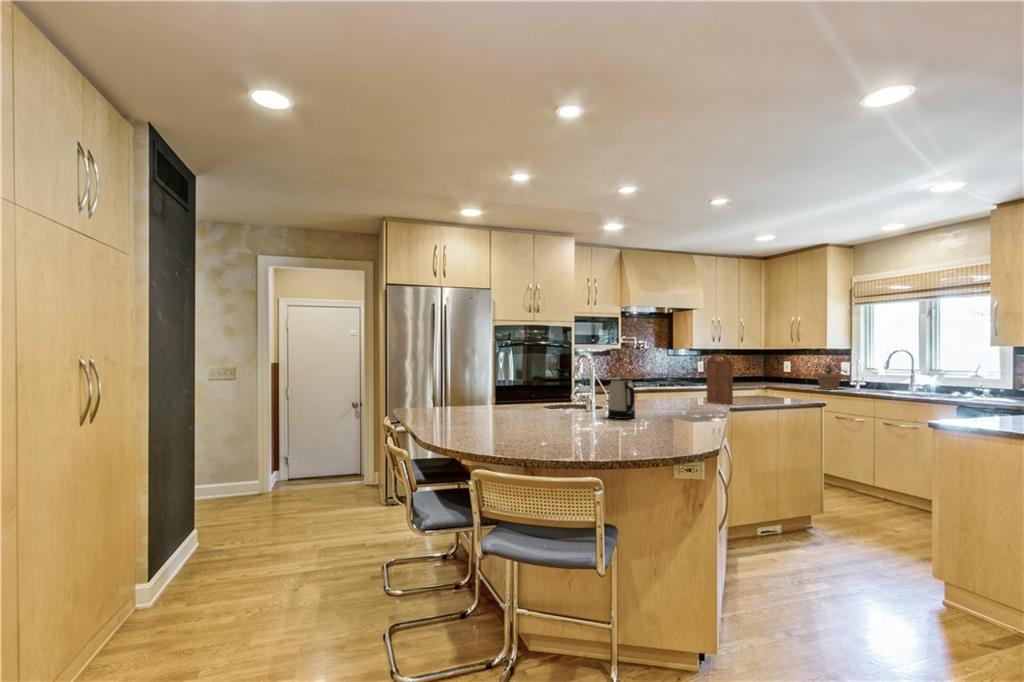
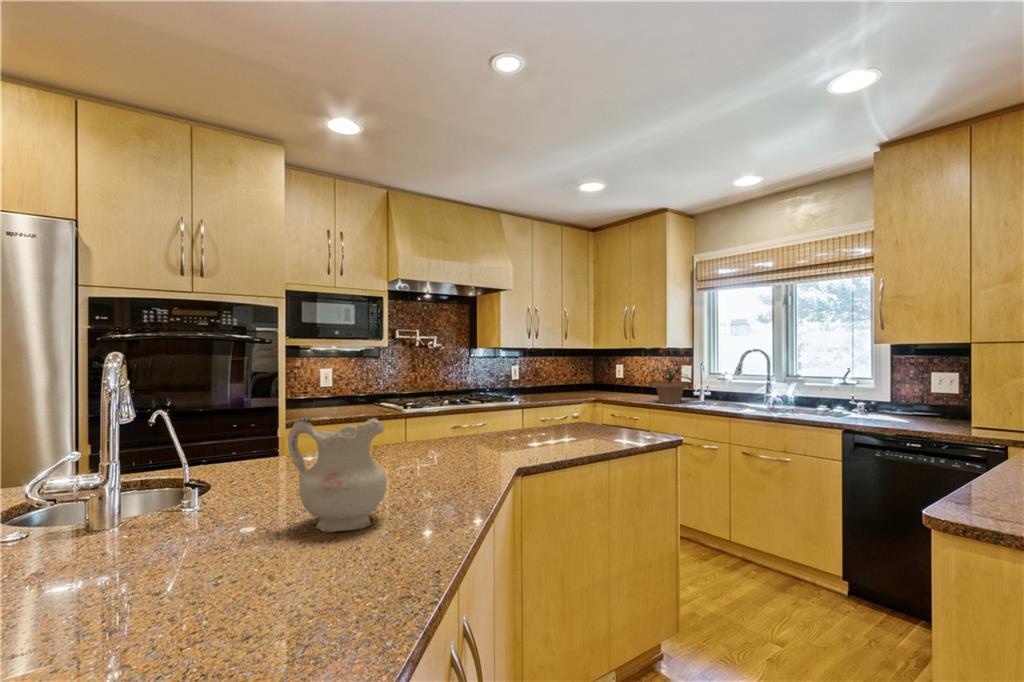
cutting board: present [707,354,733,404] -> none [484,362,527,458]
ceramic pitcher: none [647,371,686,414] -> present [288,417,387,532]
kettle: present [608,378,635,419] -> none [80,455,190,605]

